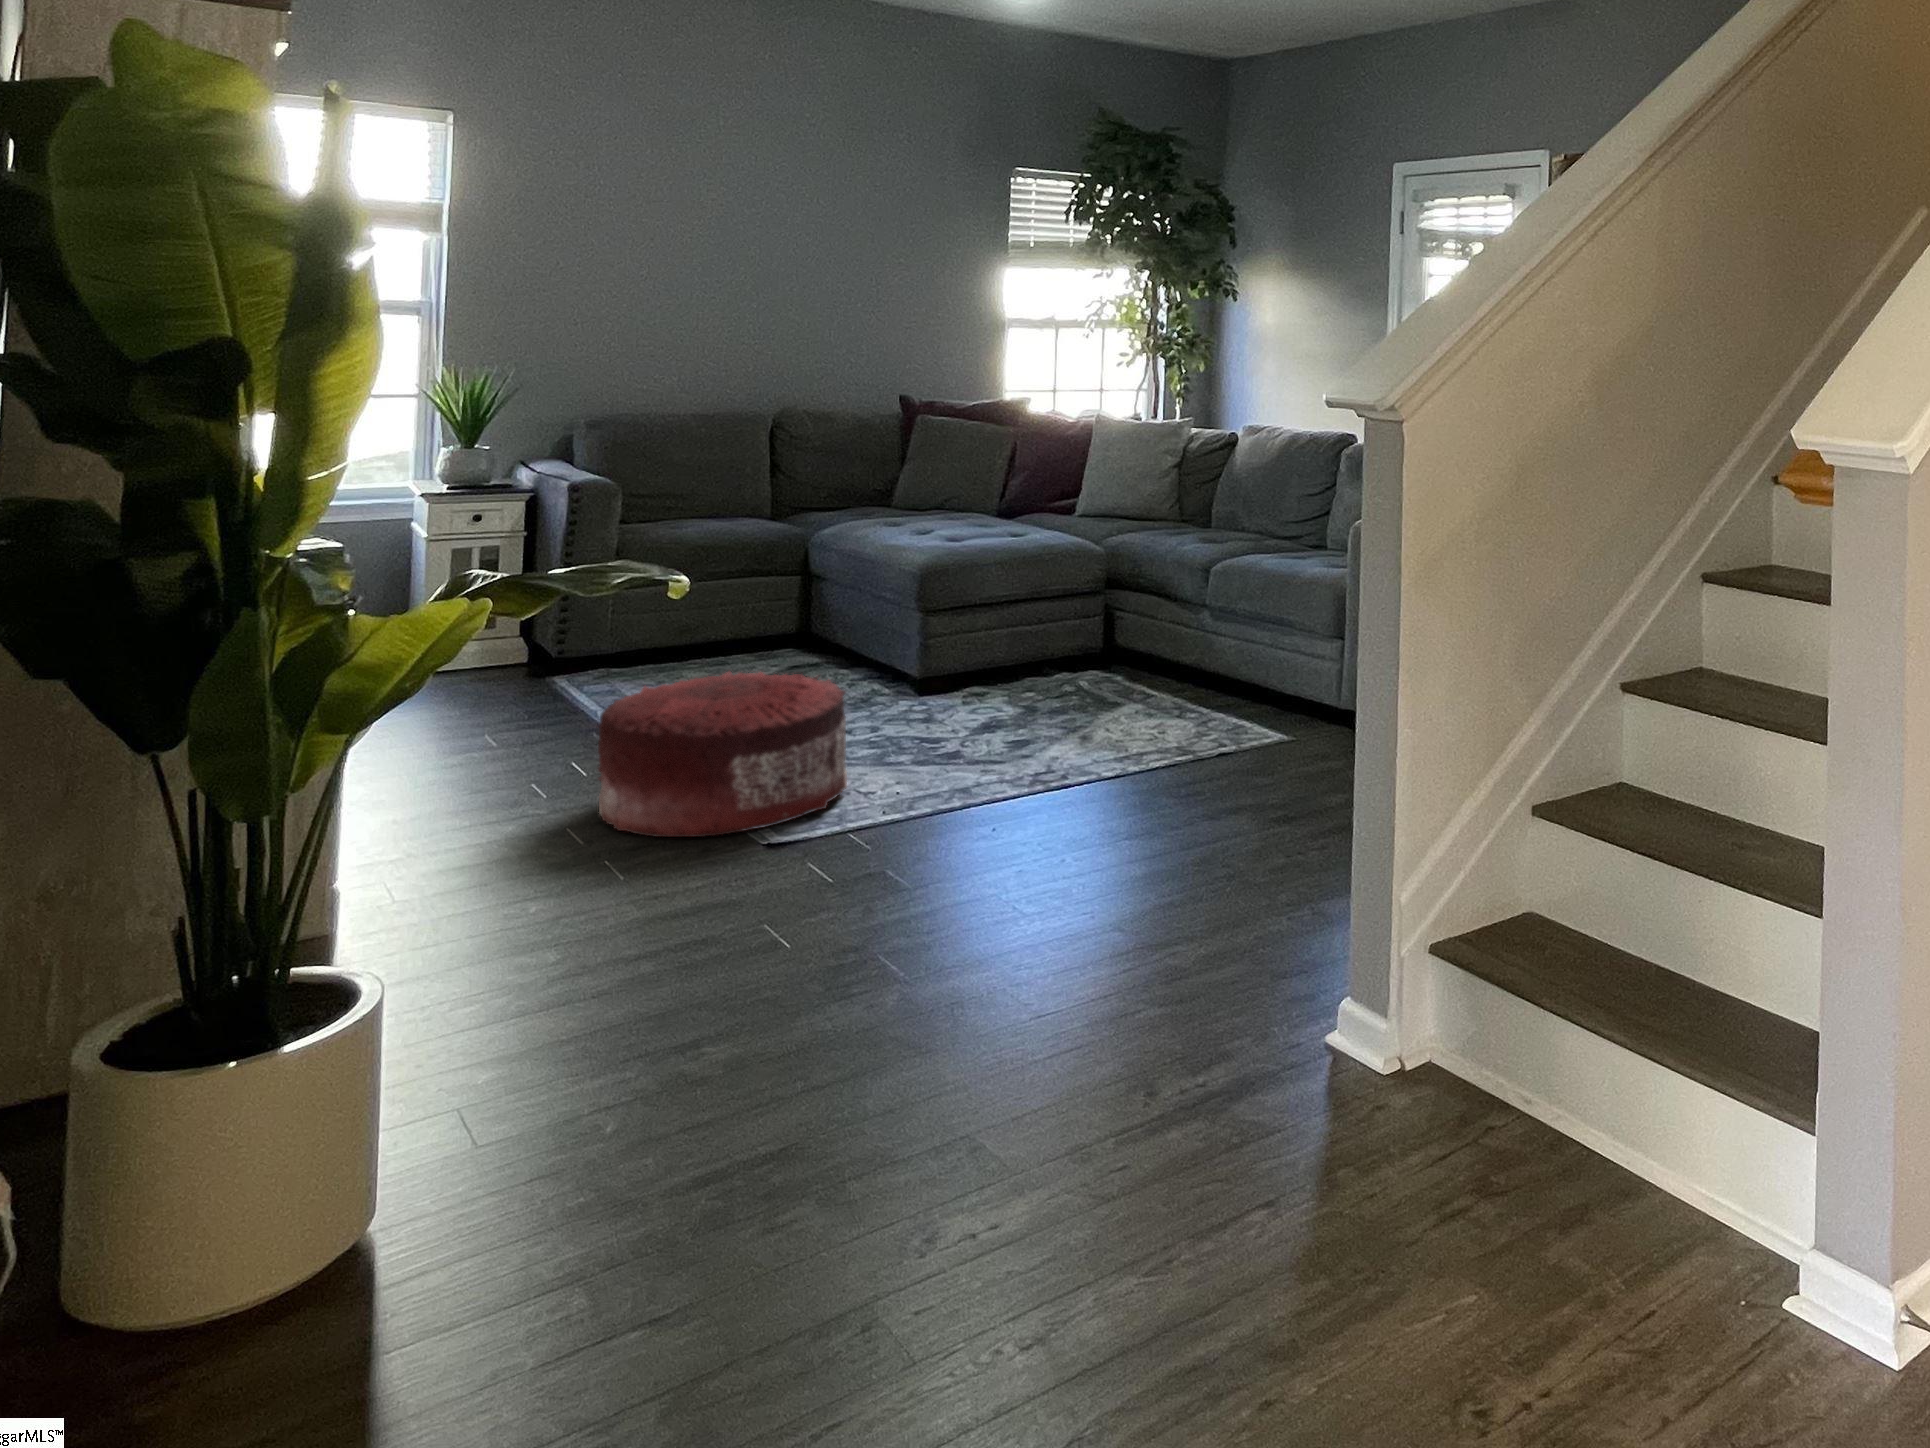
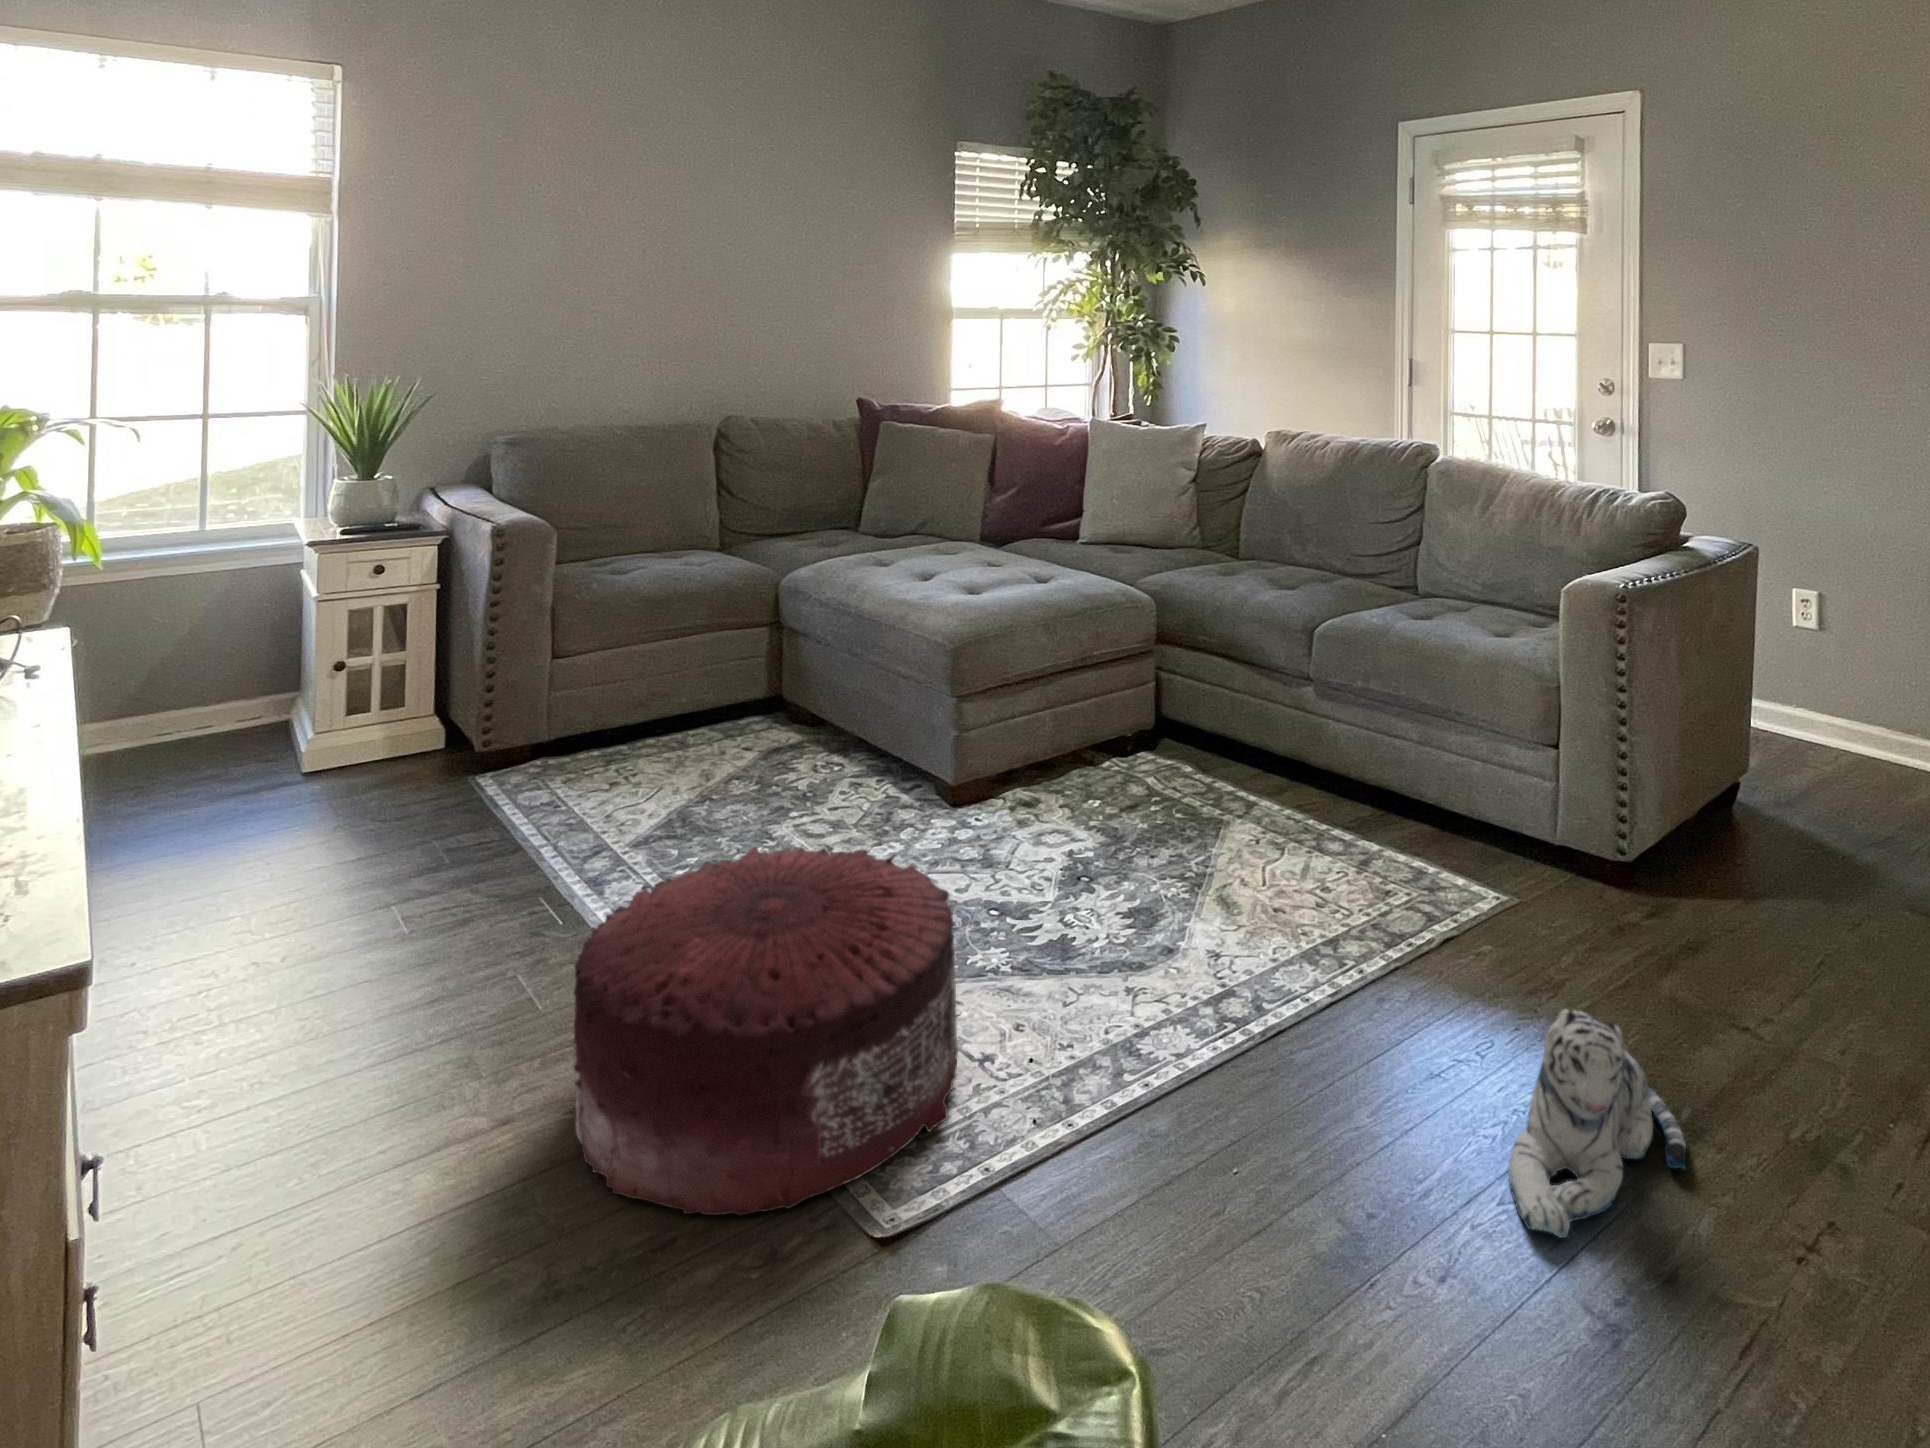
plush toy: none [1130,738,1264,846] -> present [1508,1009,1687,1238]

